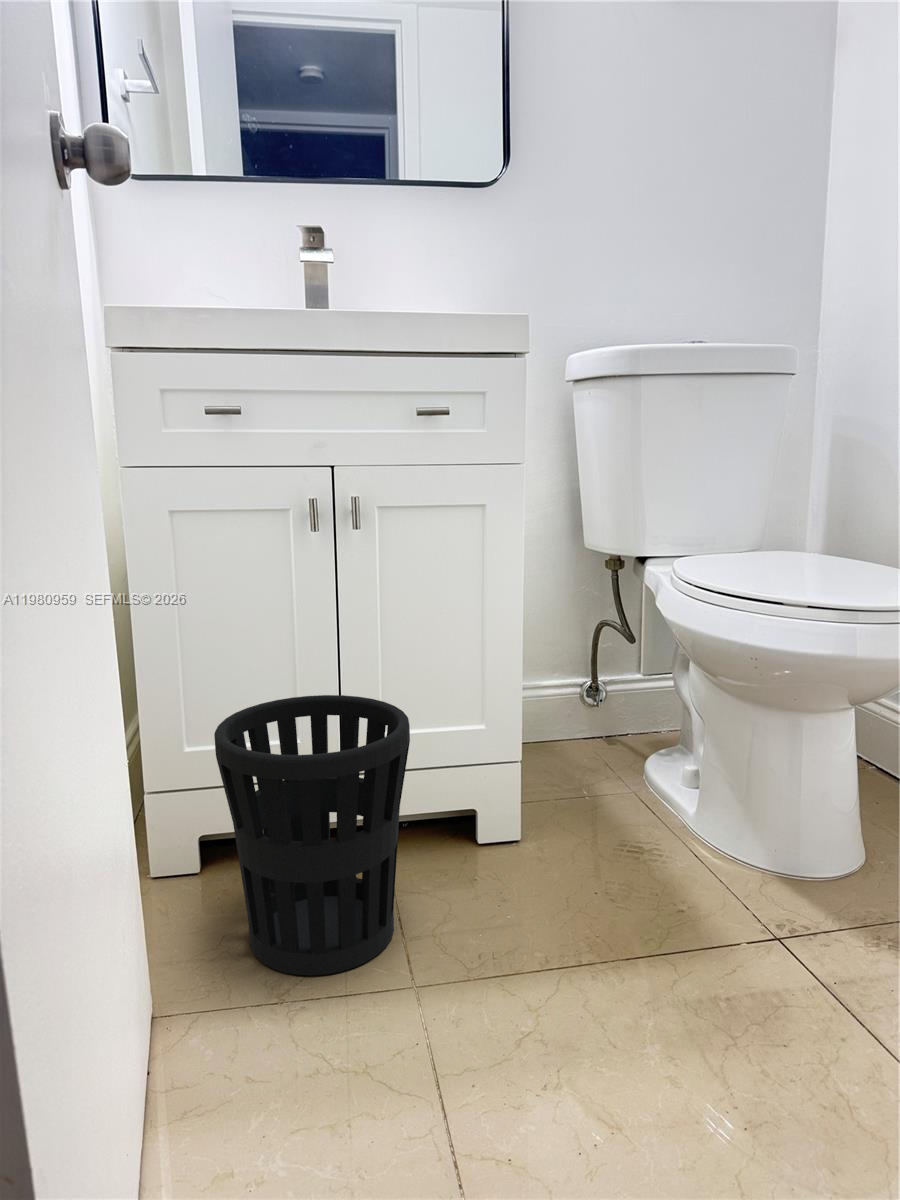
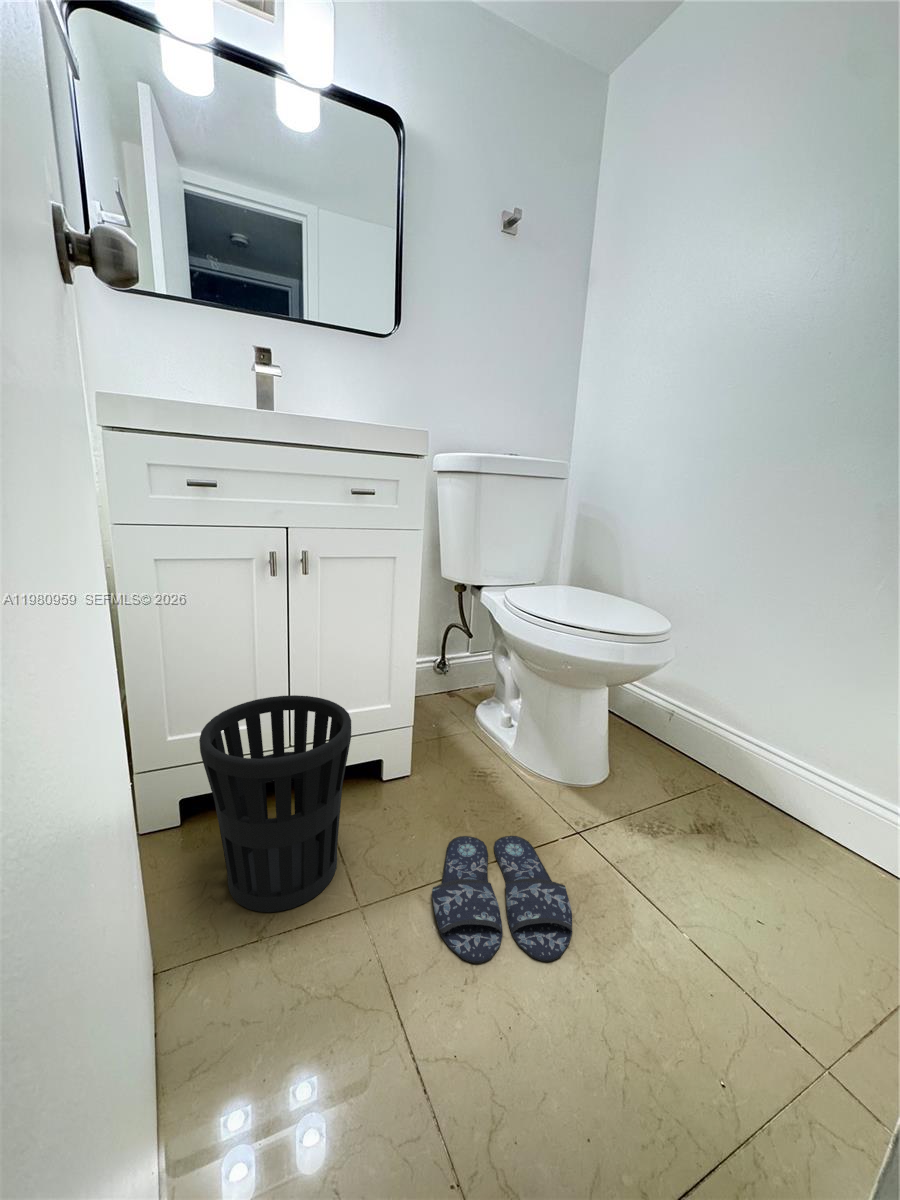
slippers: none [516,921,728,1084] -> present [432,836,572,963]

